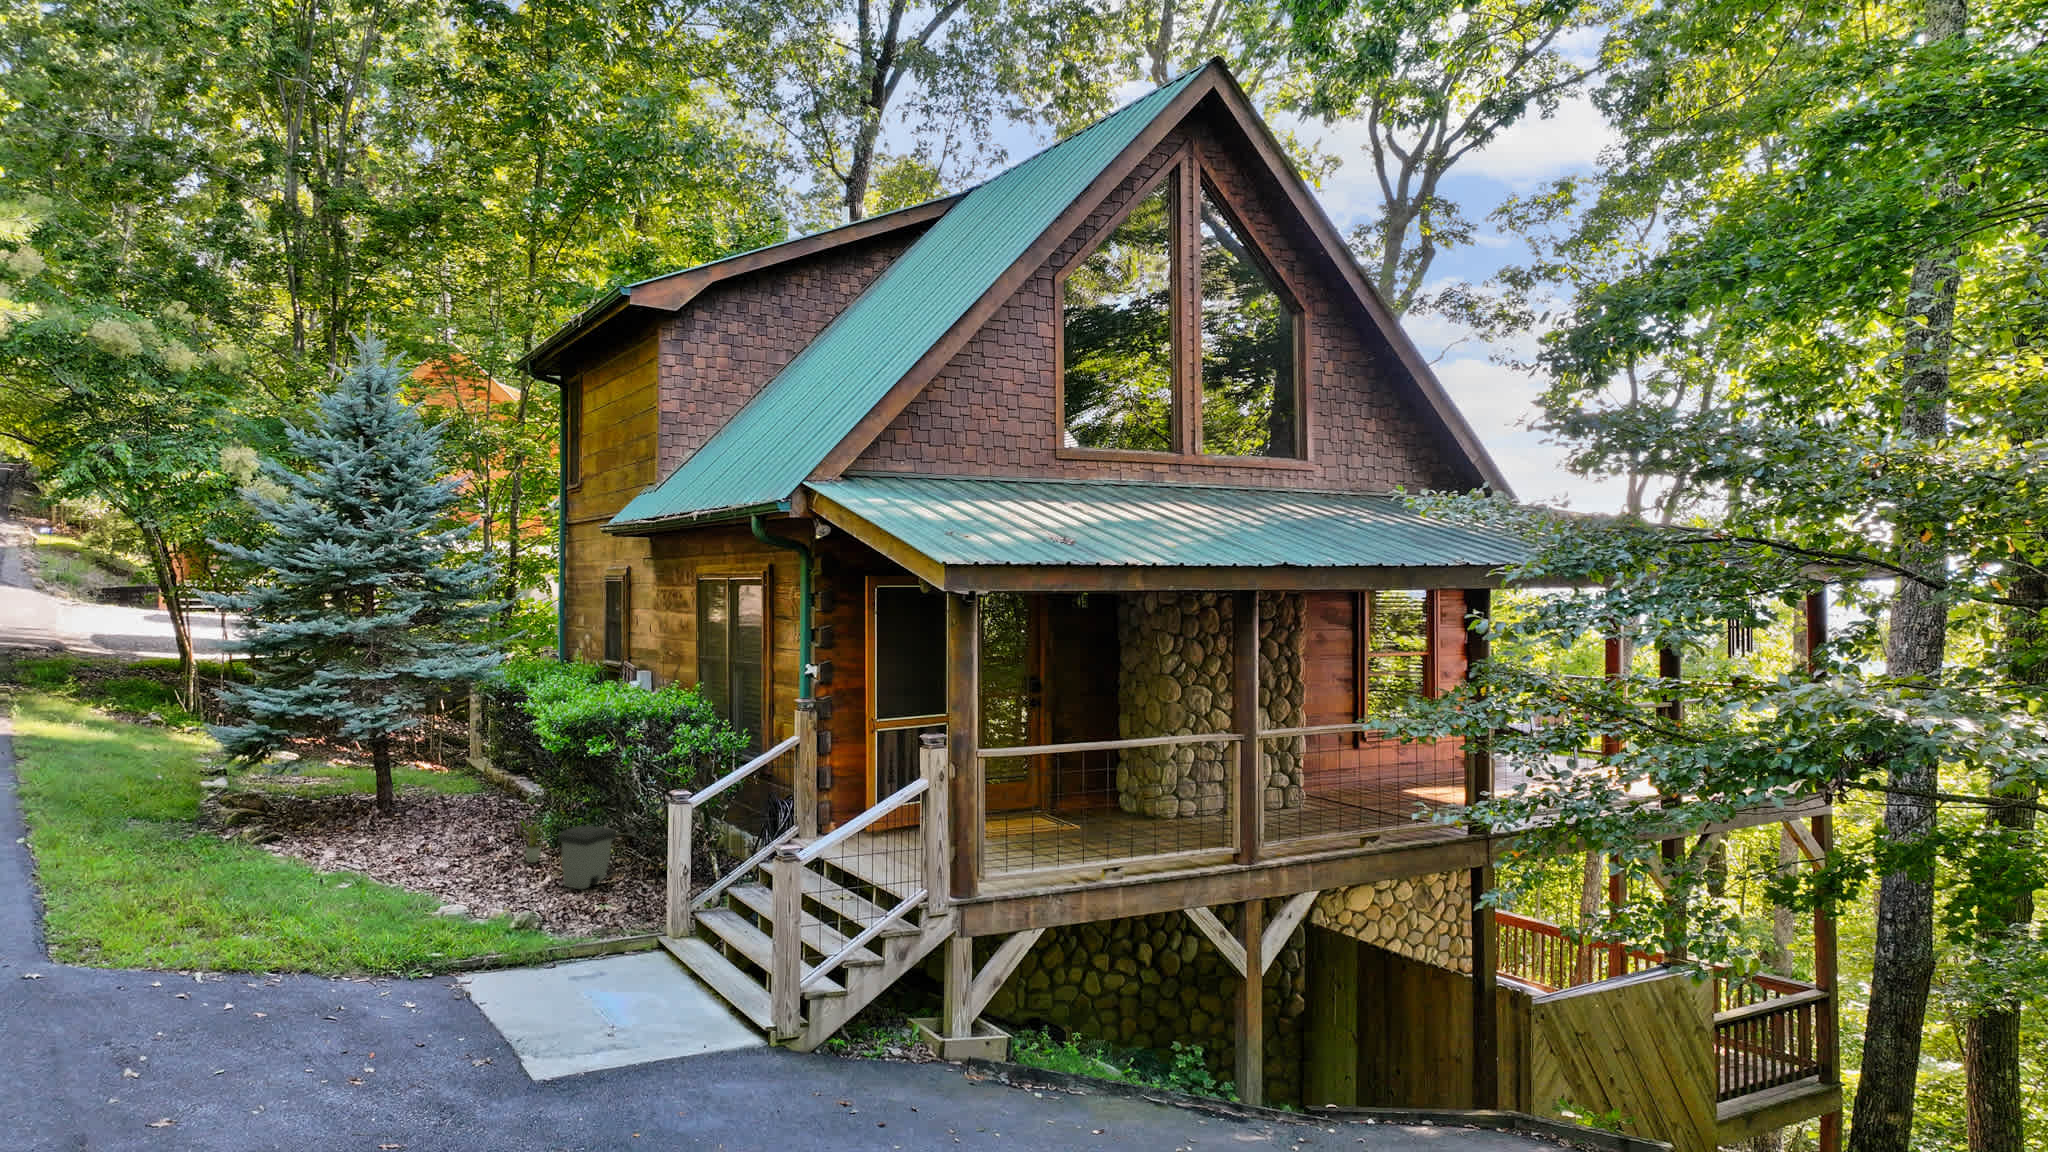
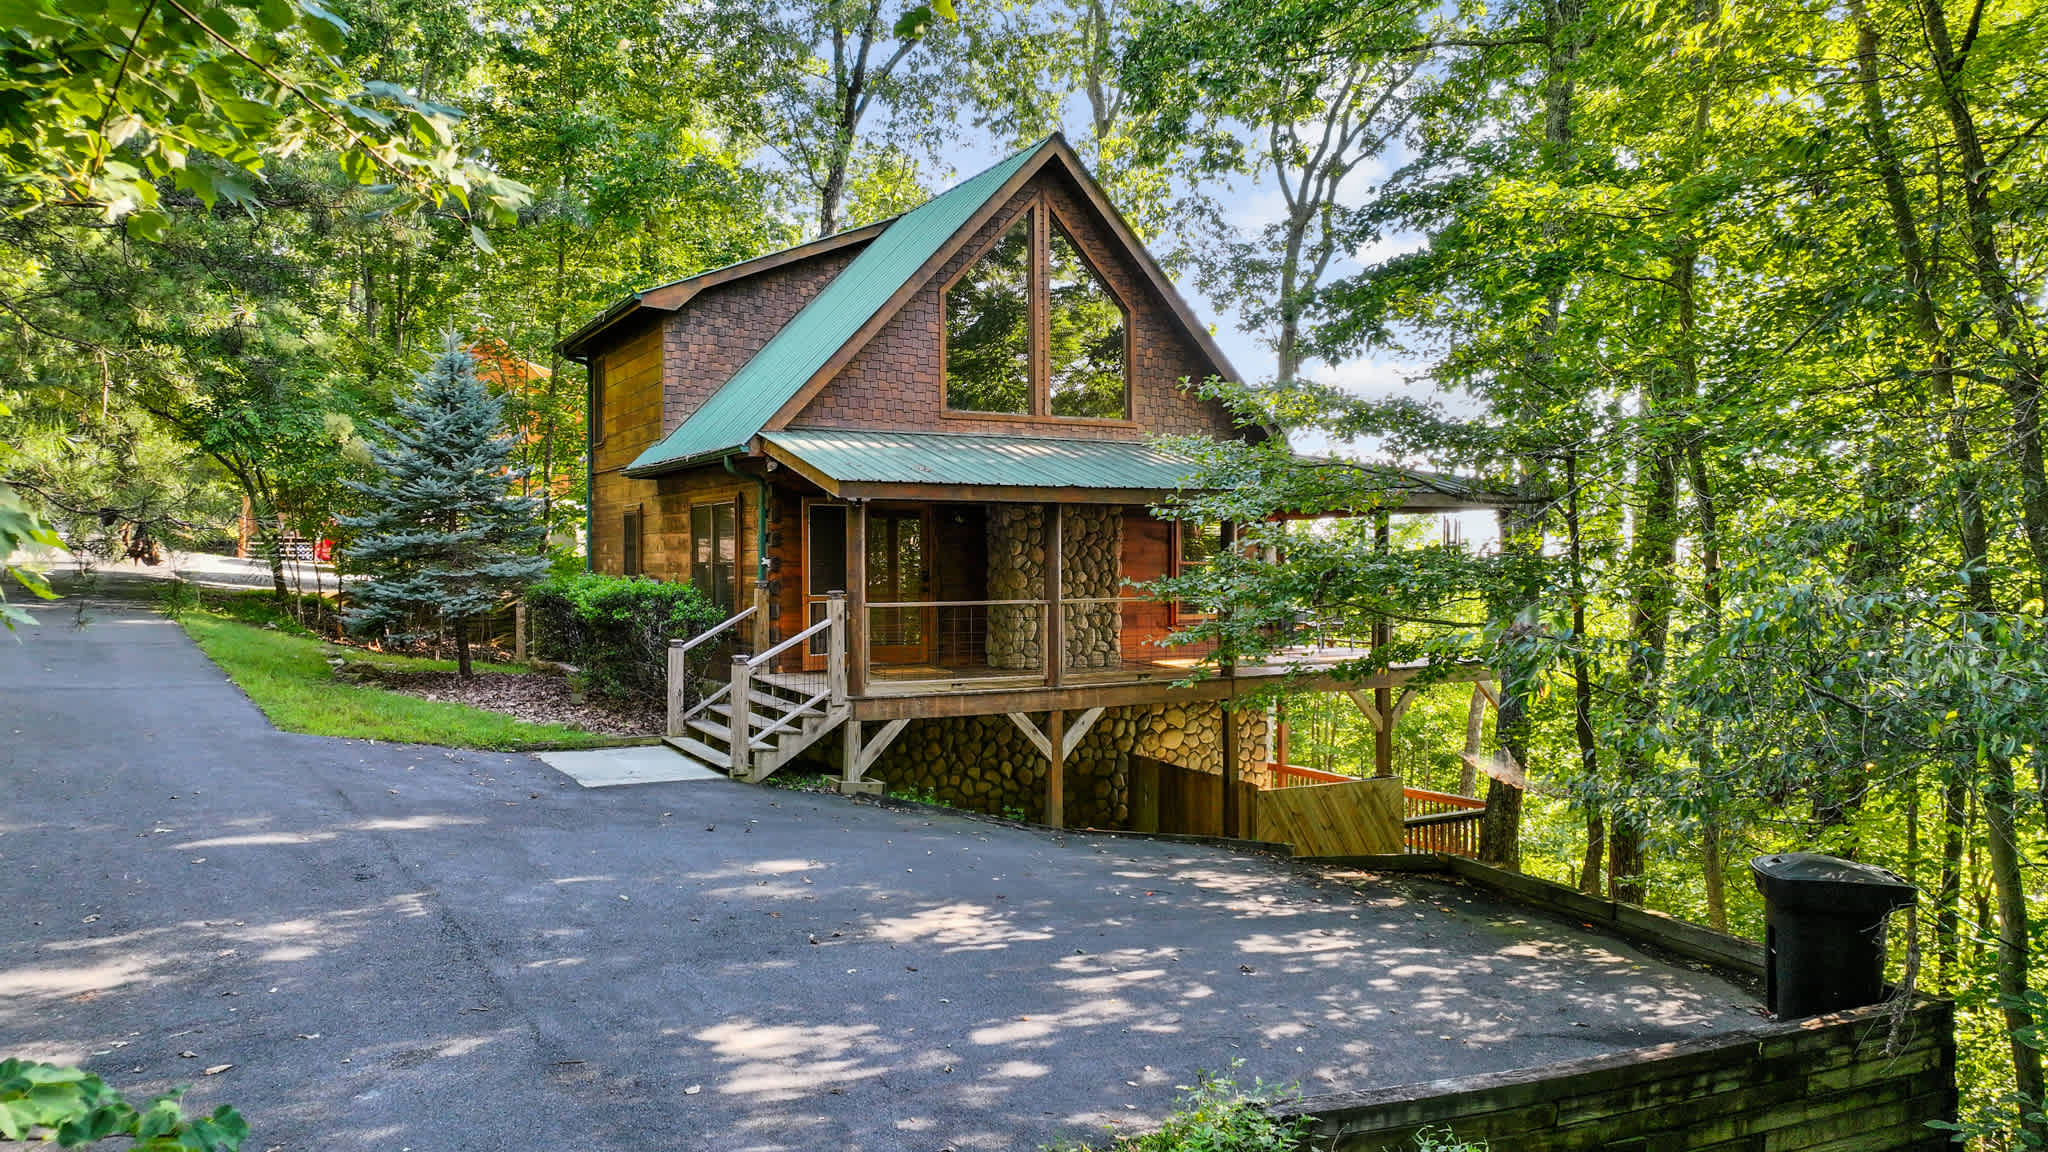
trash can: present [558,825,615,889] -> none [595,675,635,717]

